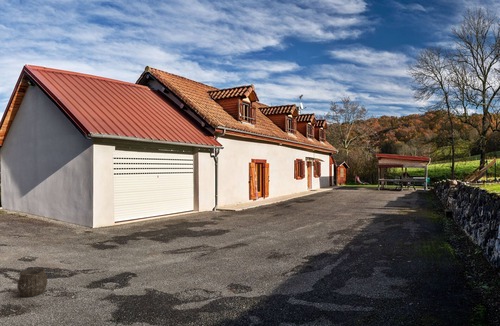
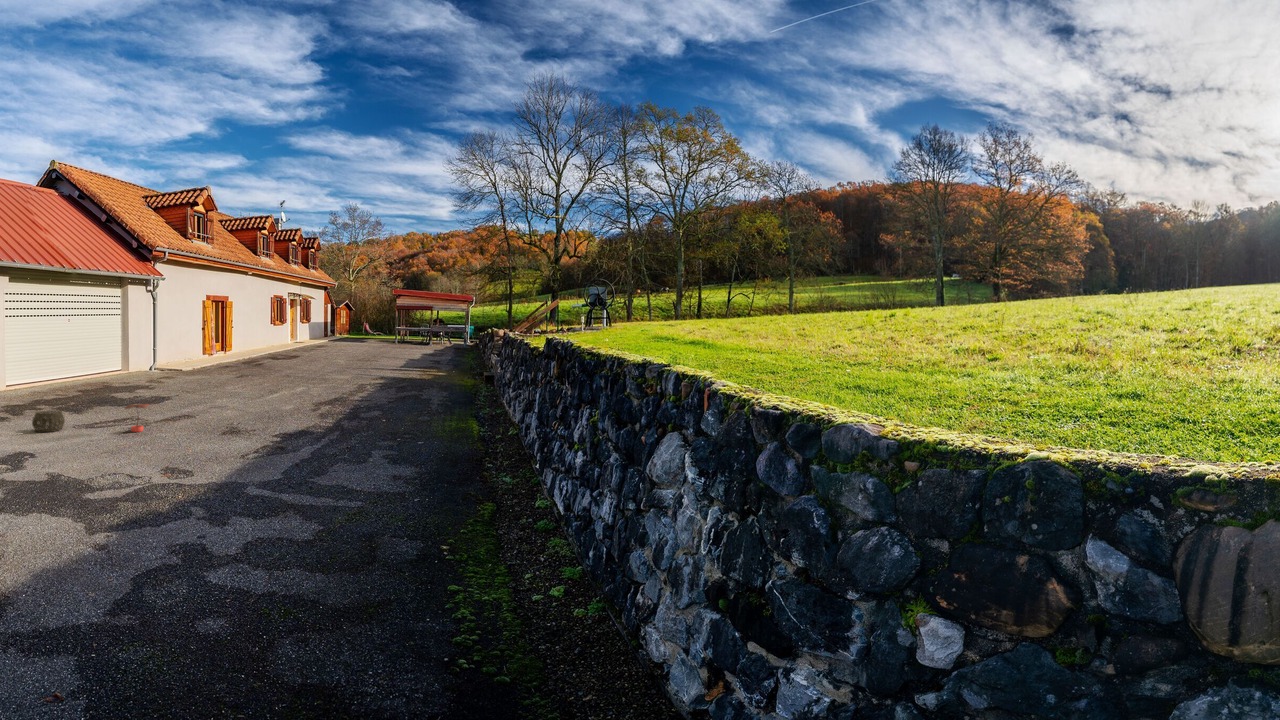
potted plant: none [73,271,104,311] -> present [125,404,149,432]

